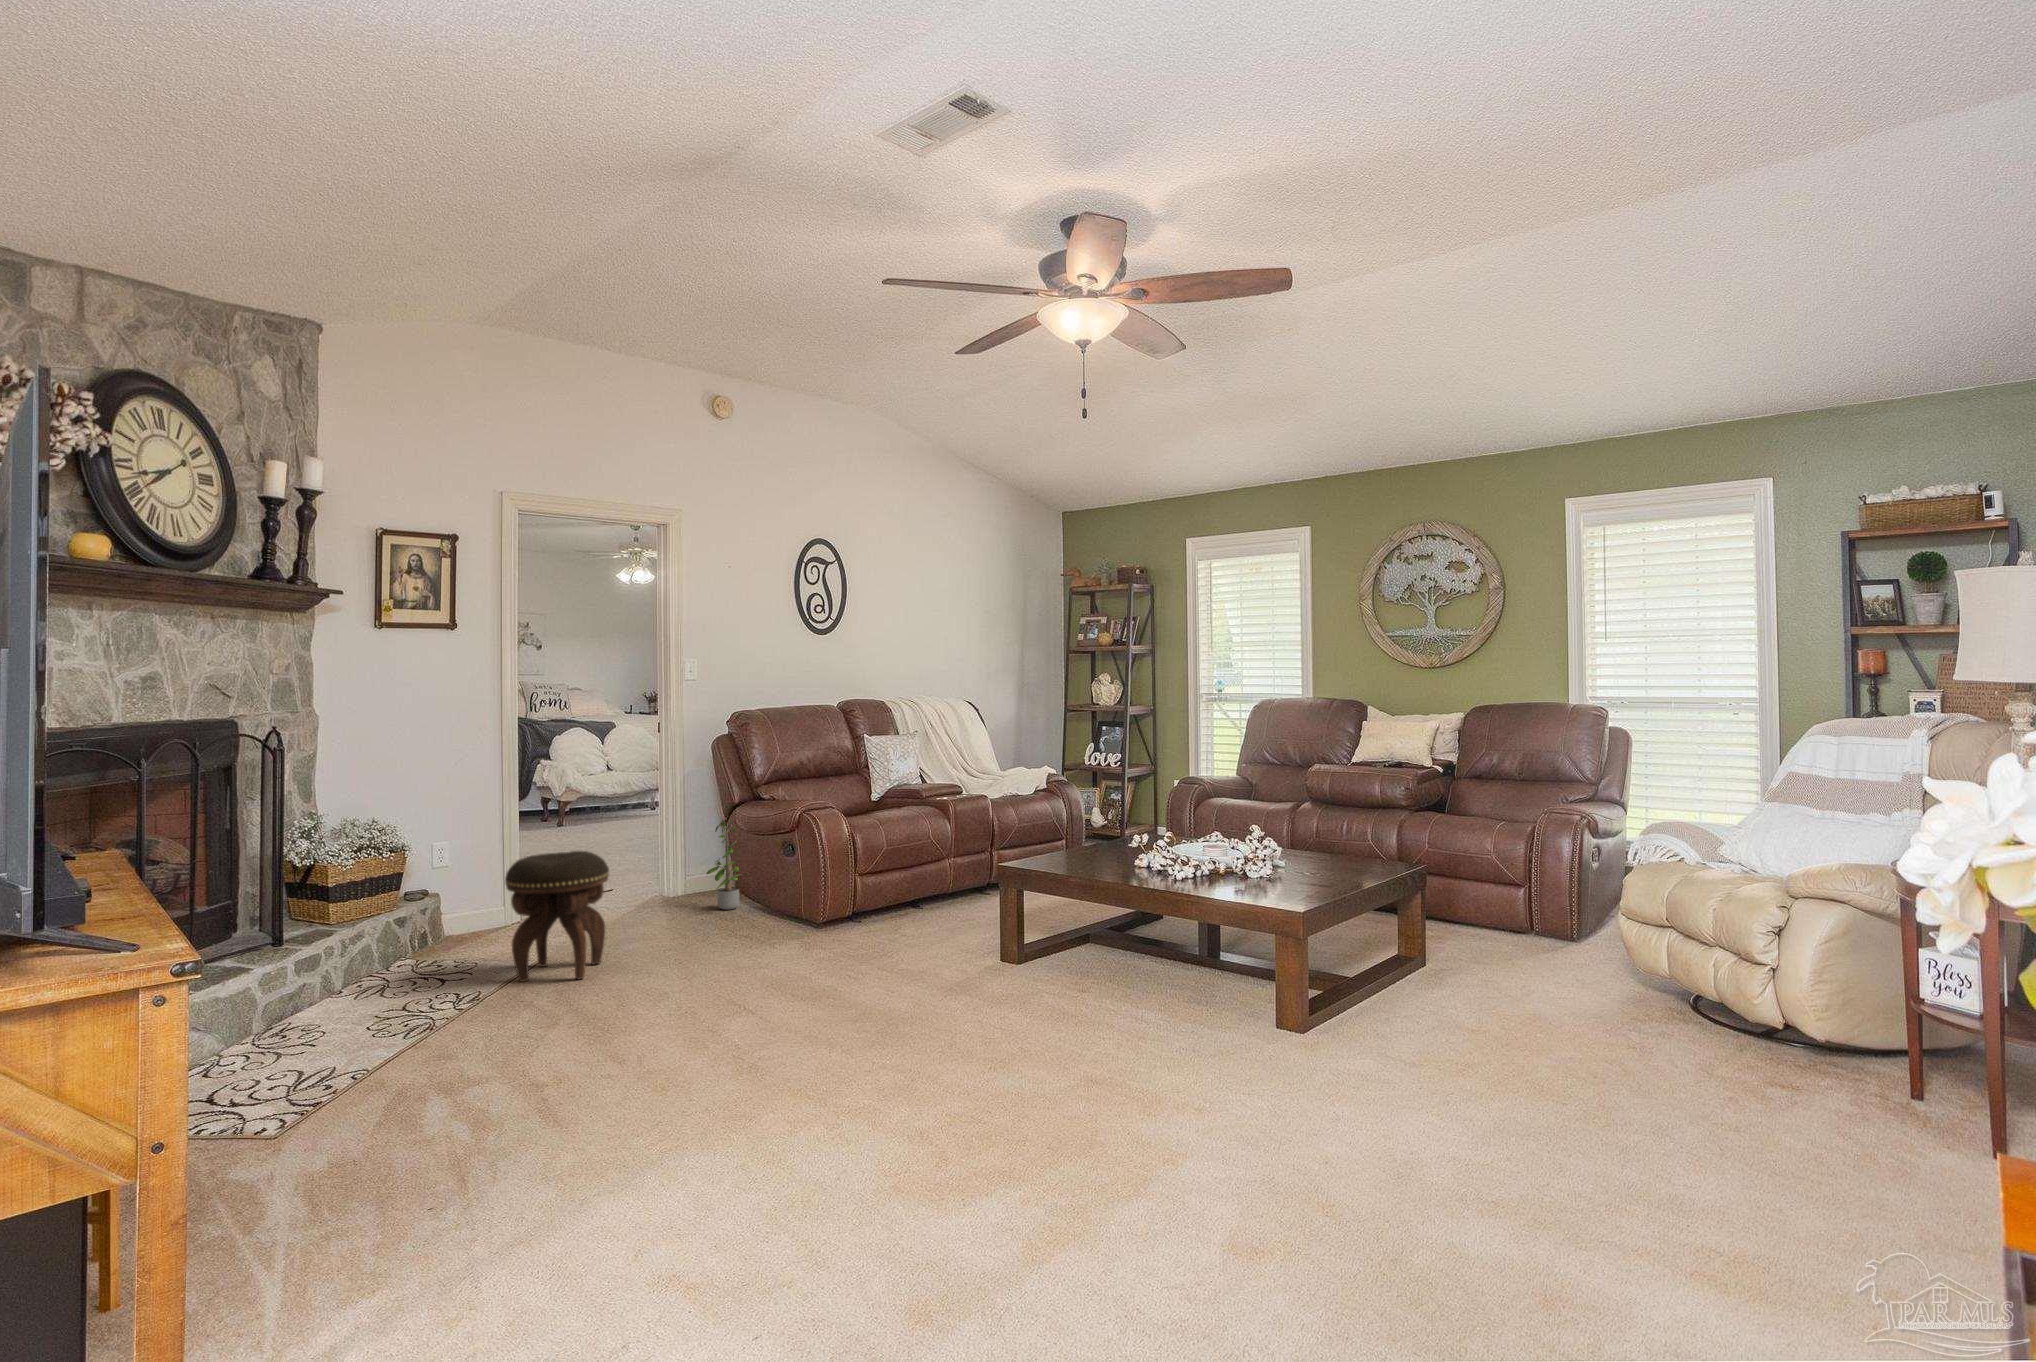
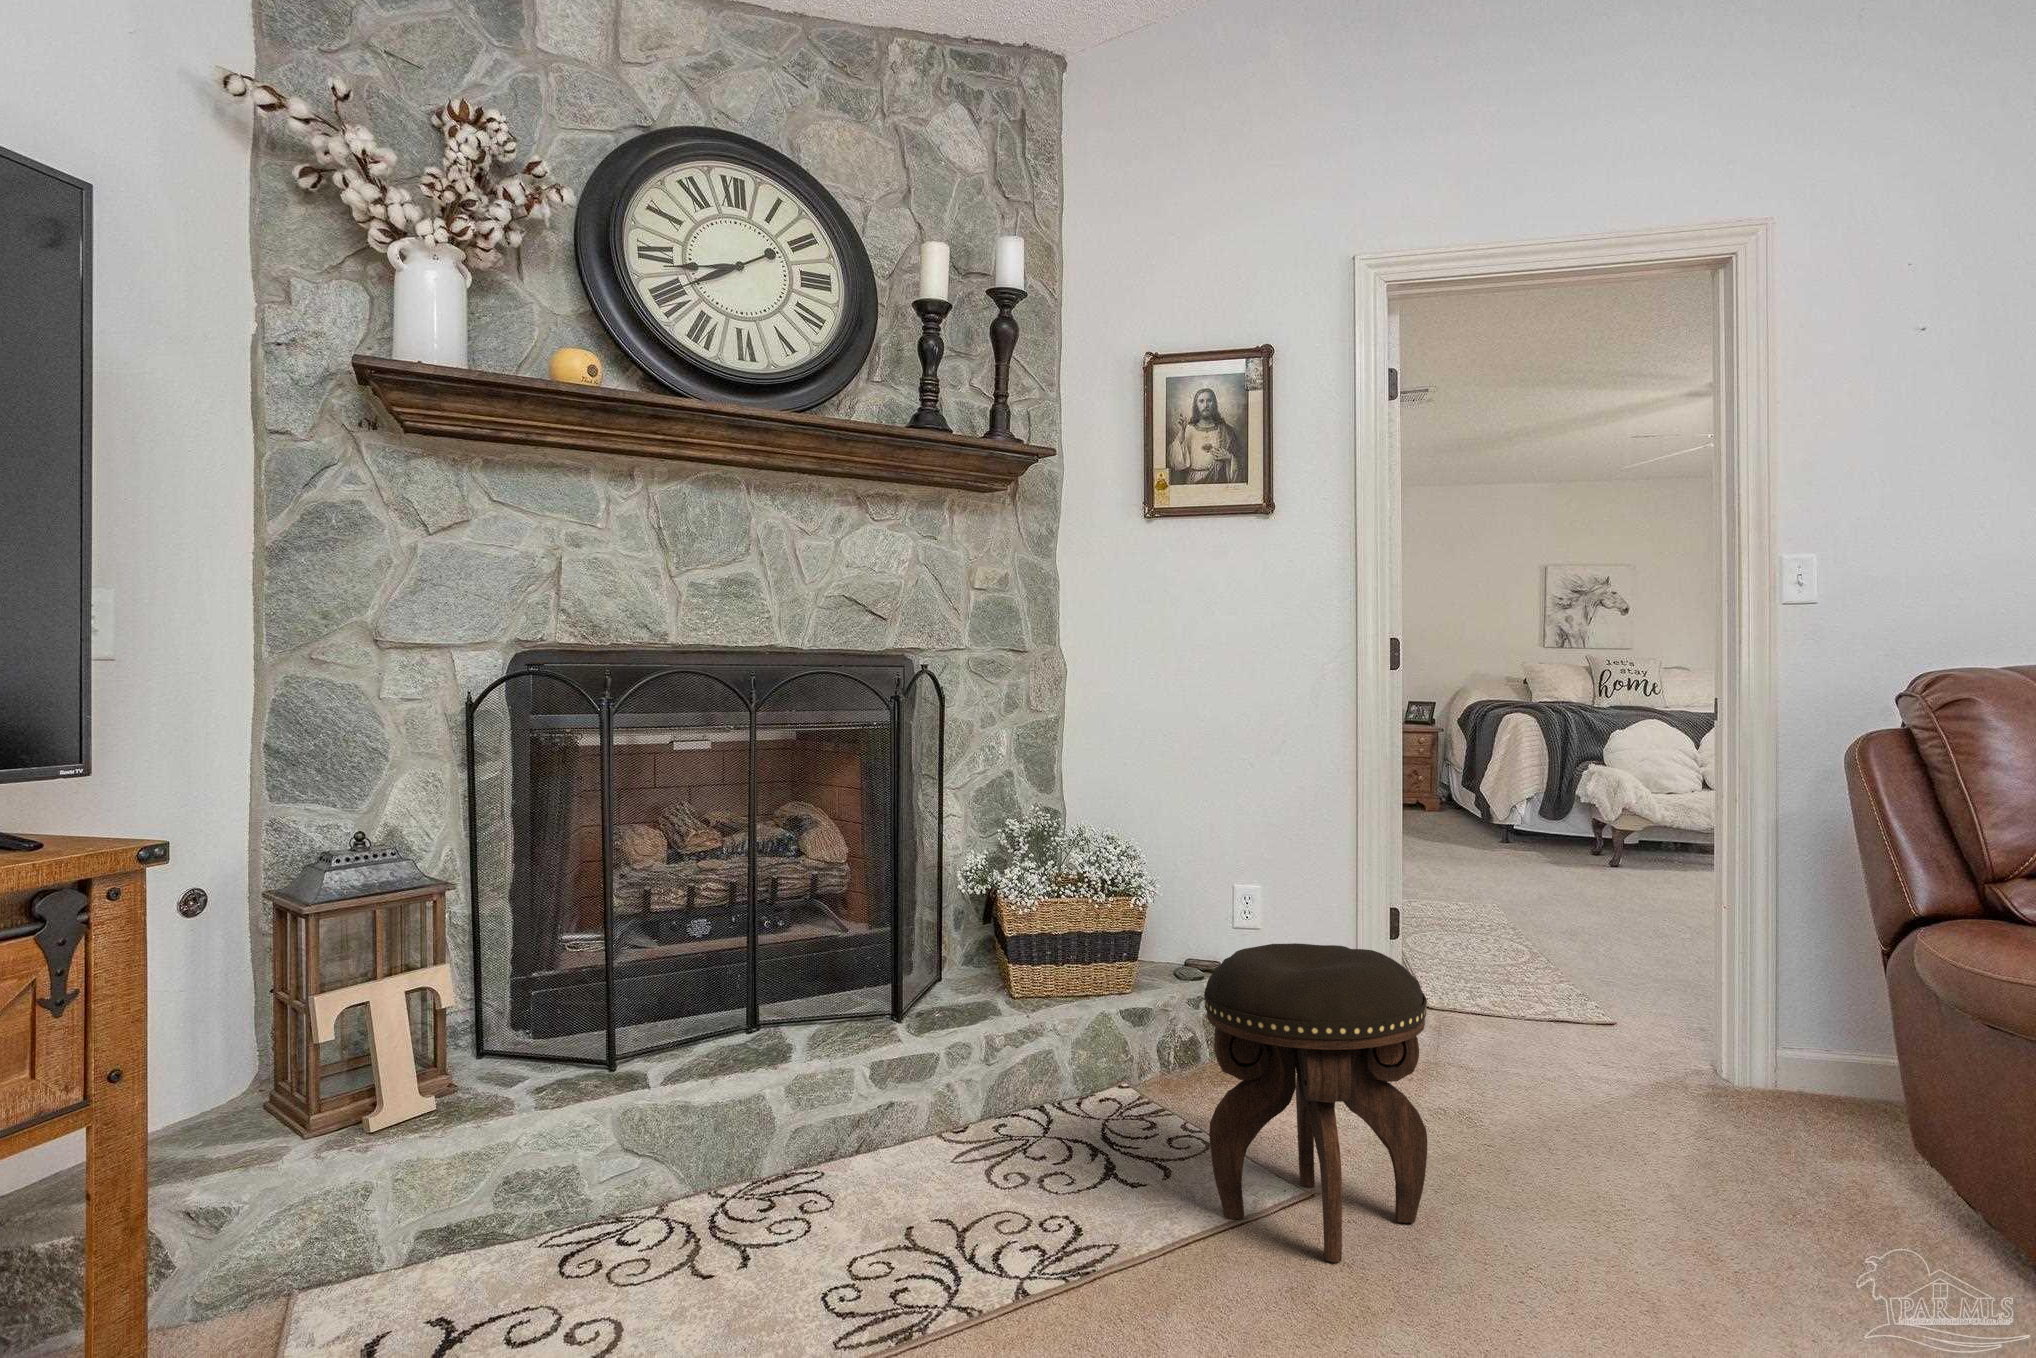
potted plant: present [706,818,740,910] -> none [1775,914,1873,1144]

